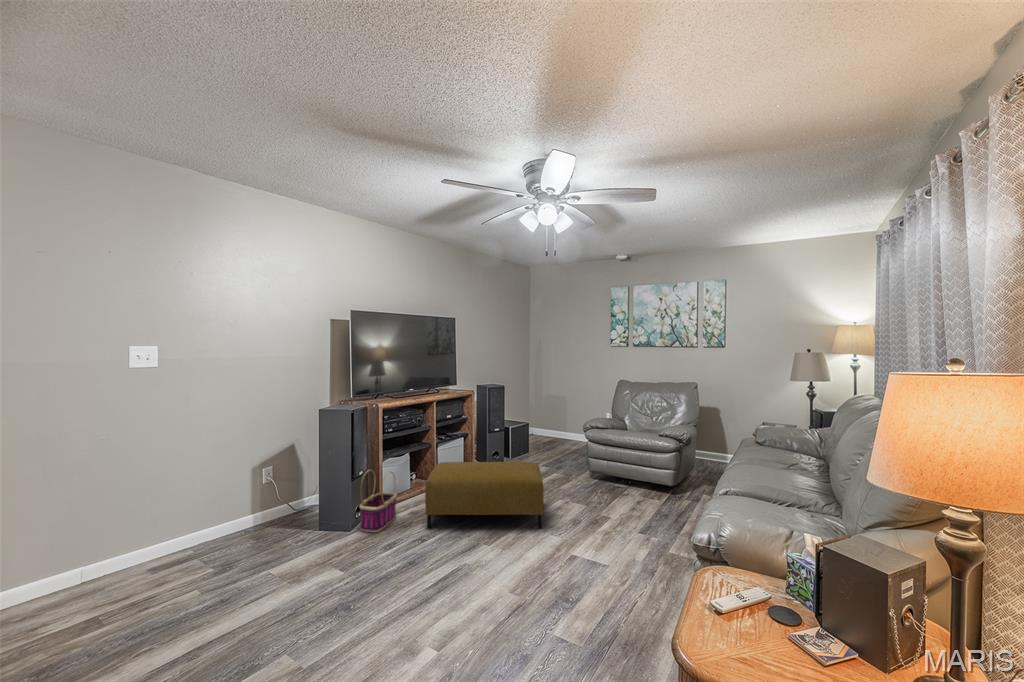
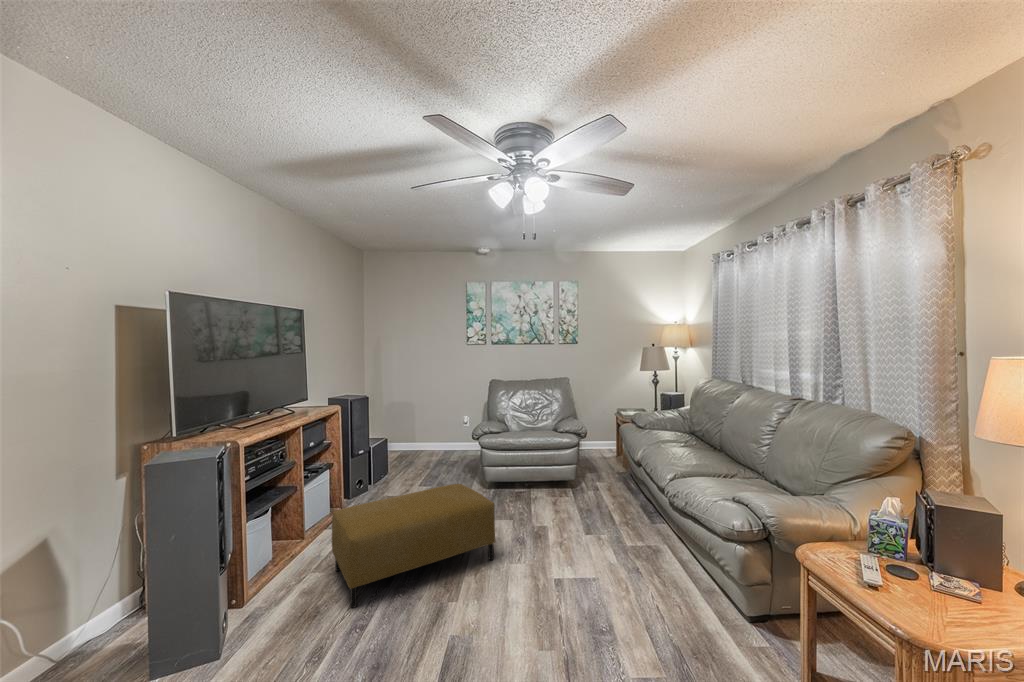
basket: present [360,470,397,532] -> none [235,540,287,651]

